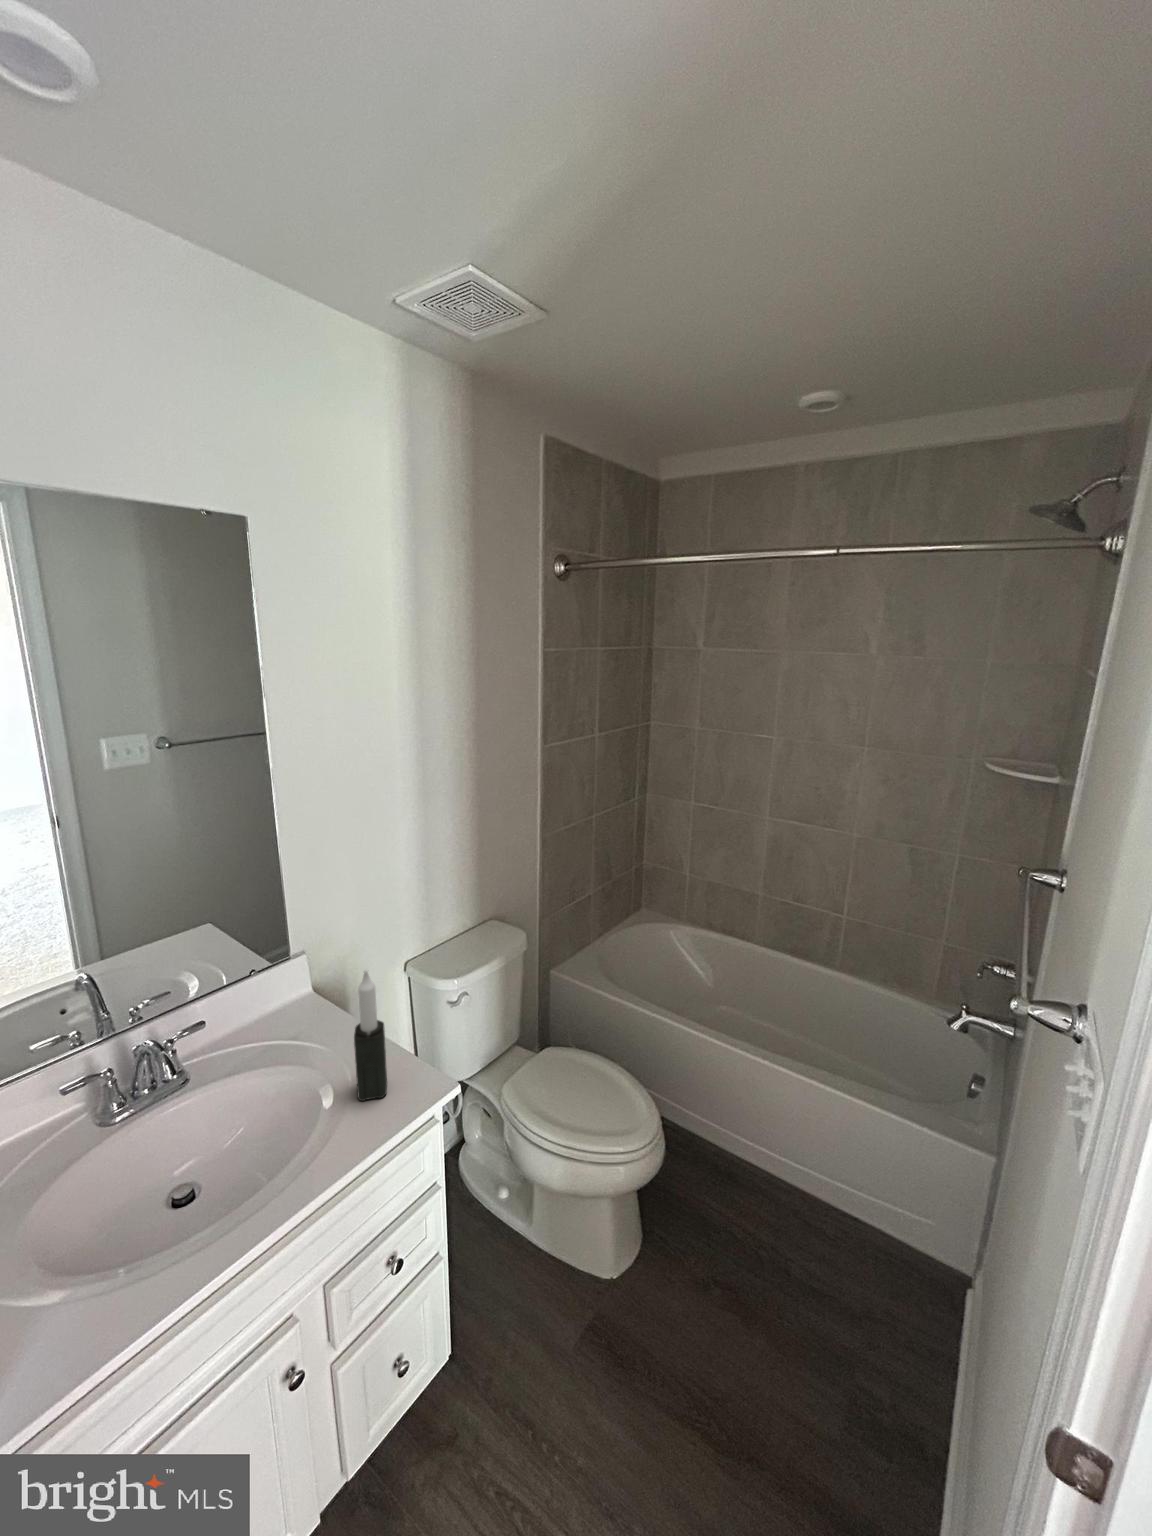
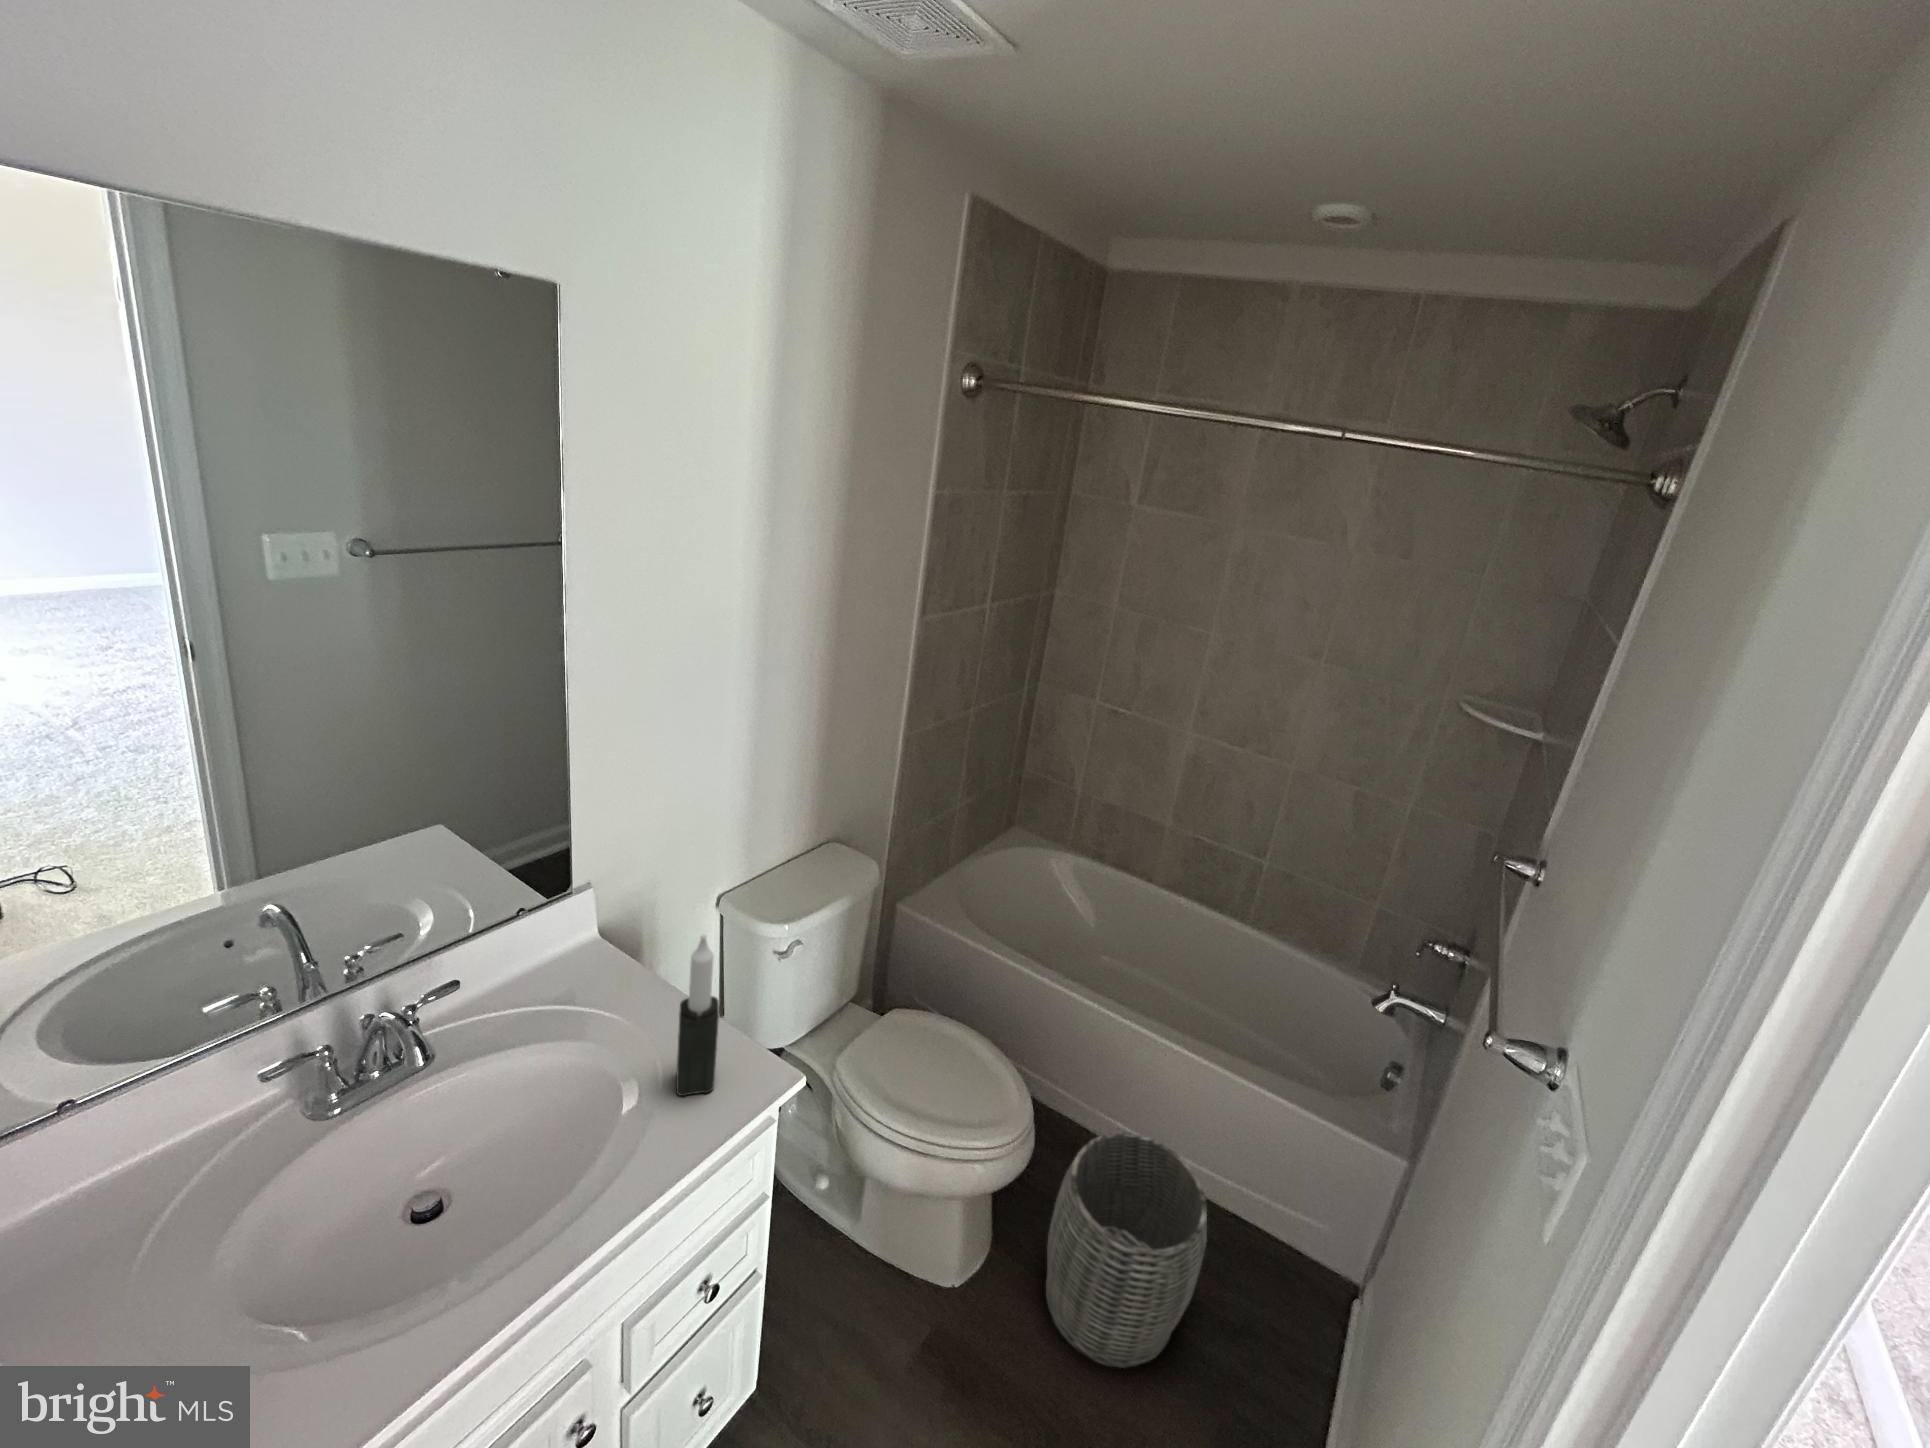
woven basket: none [686,1140,819,1348] -> present [1046,1132,1207,1368]

